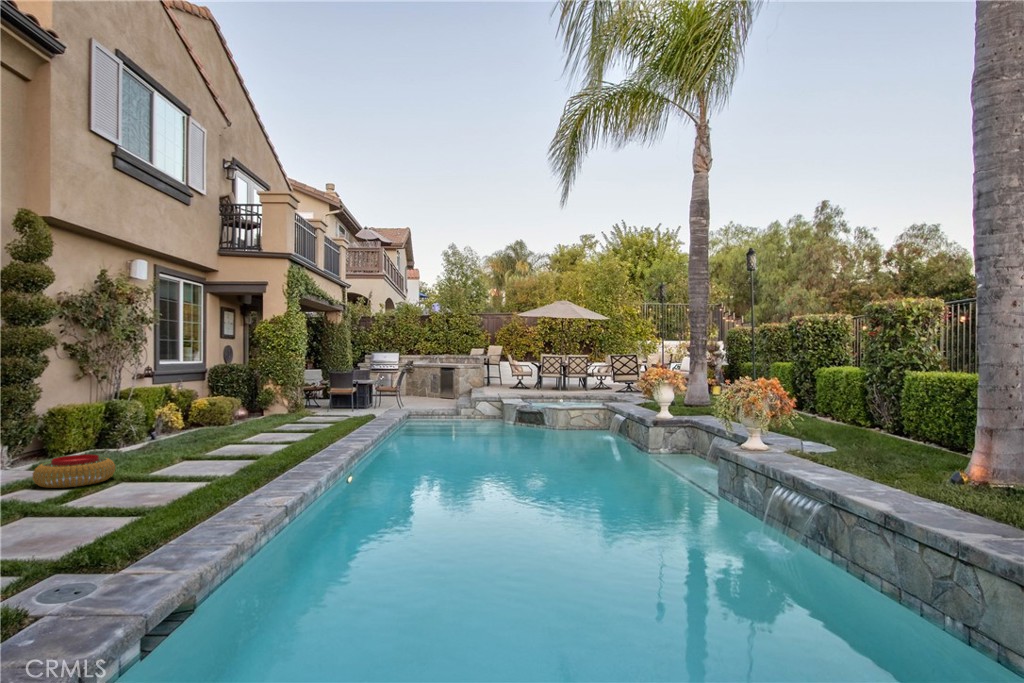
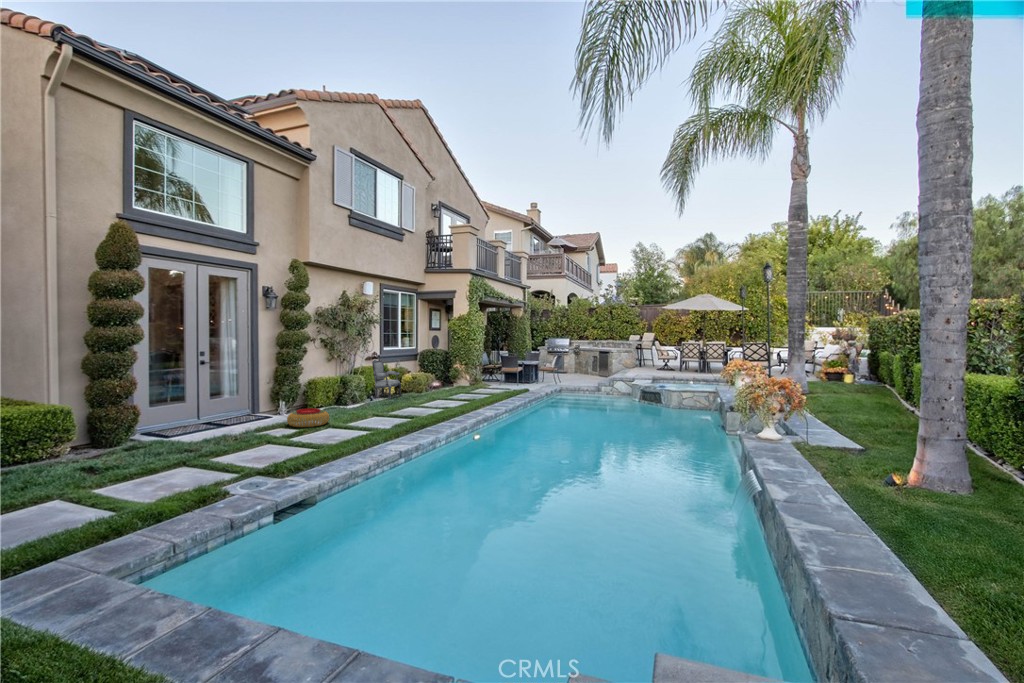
armchair: none [149,379,197,438] -> present [372,360,402,399]

